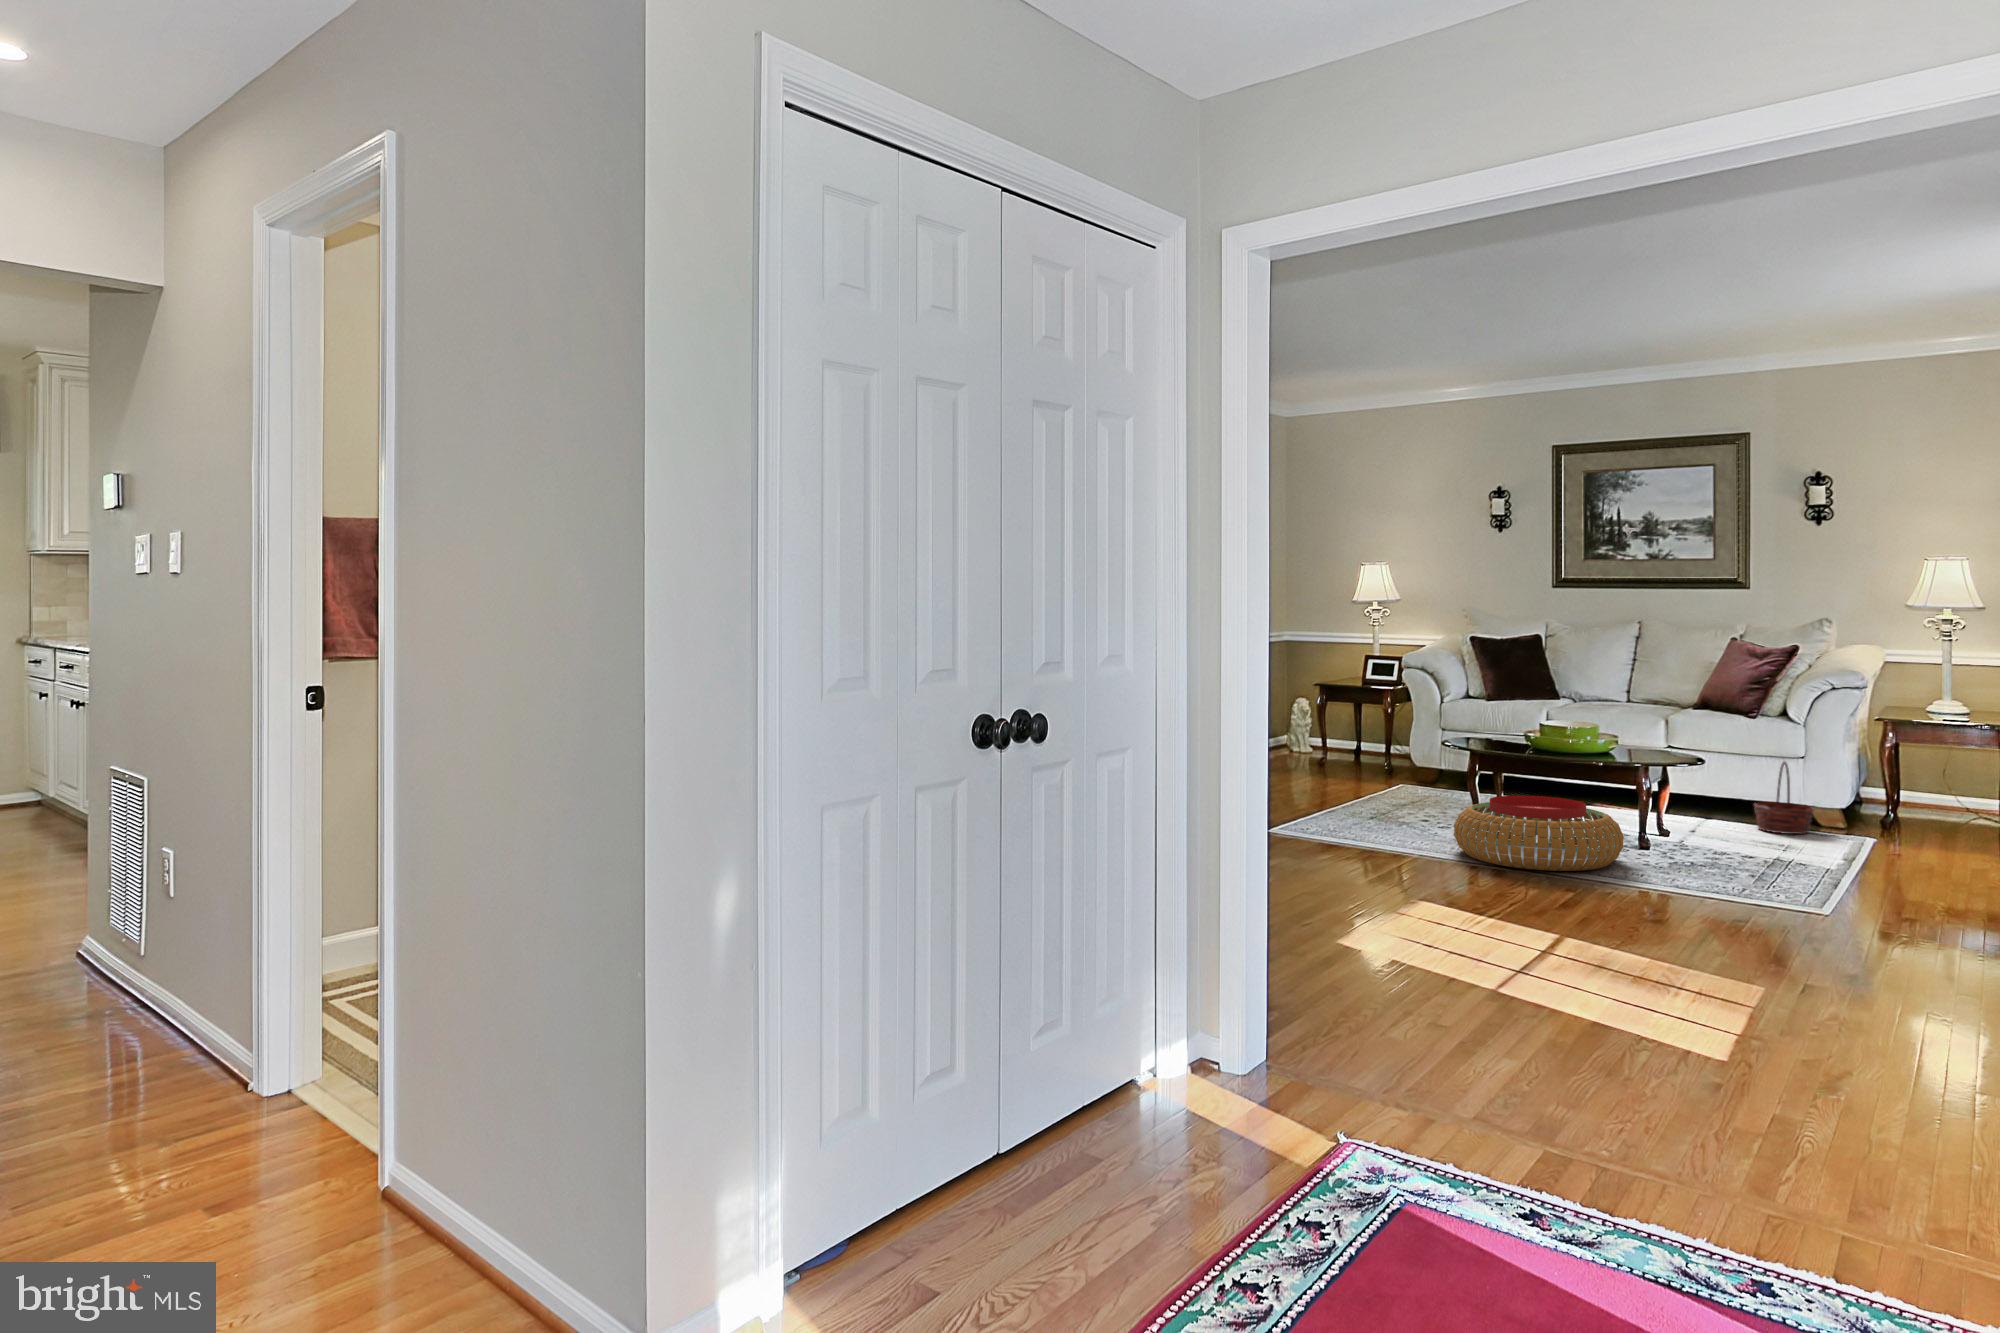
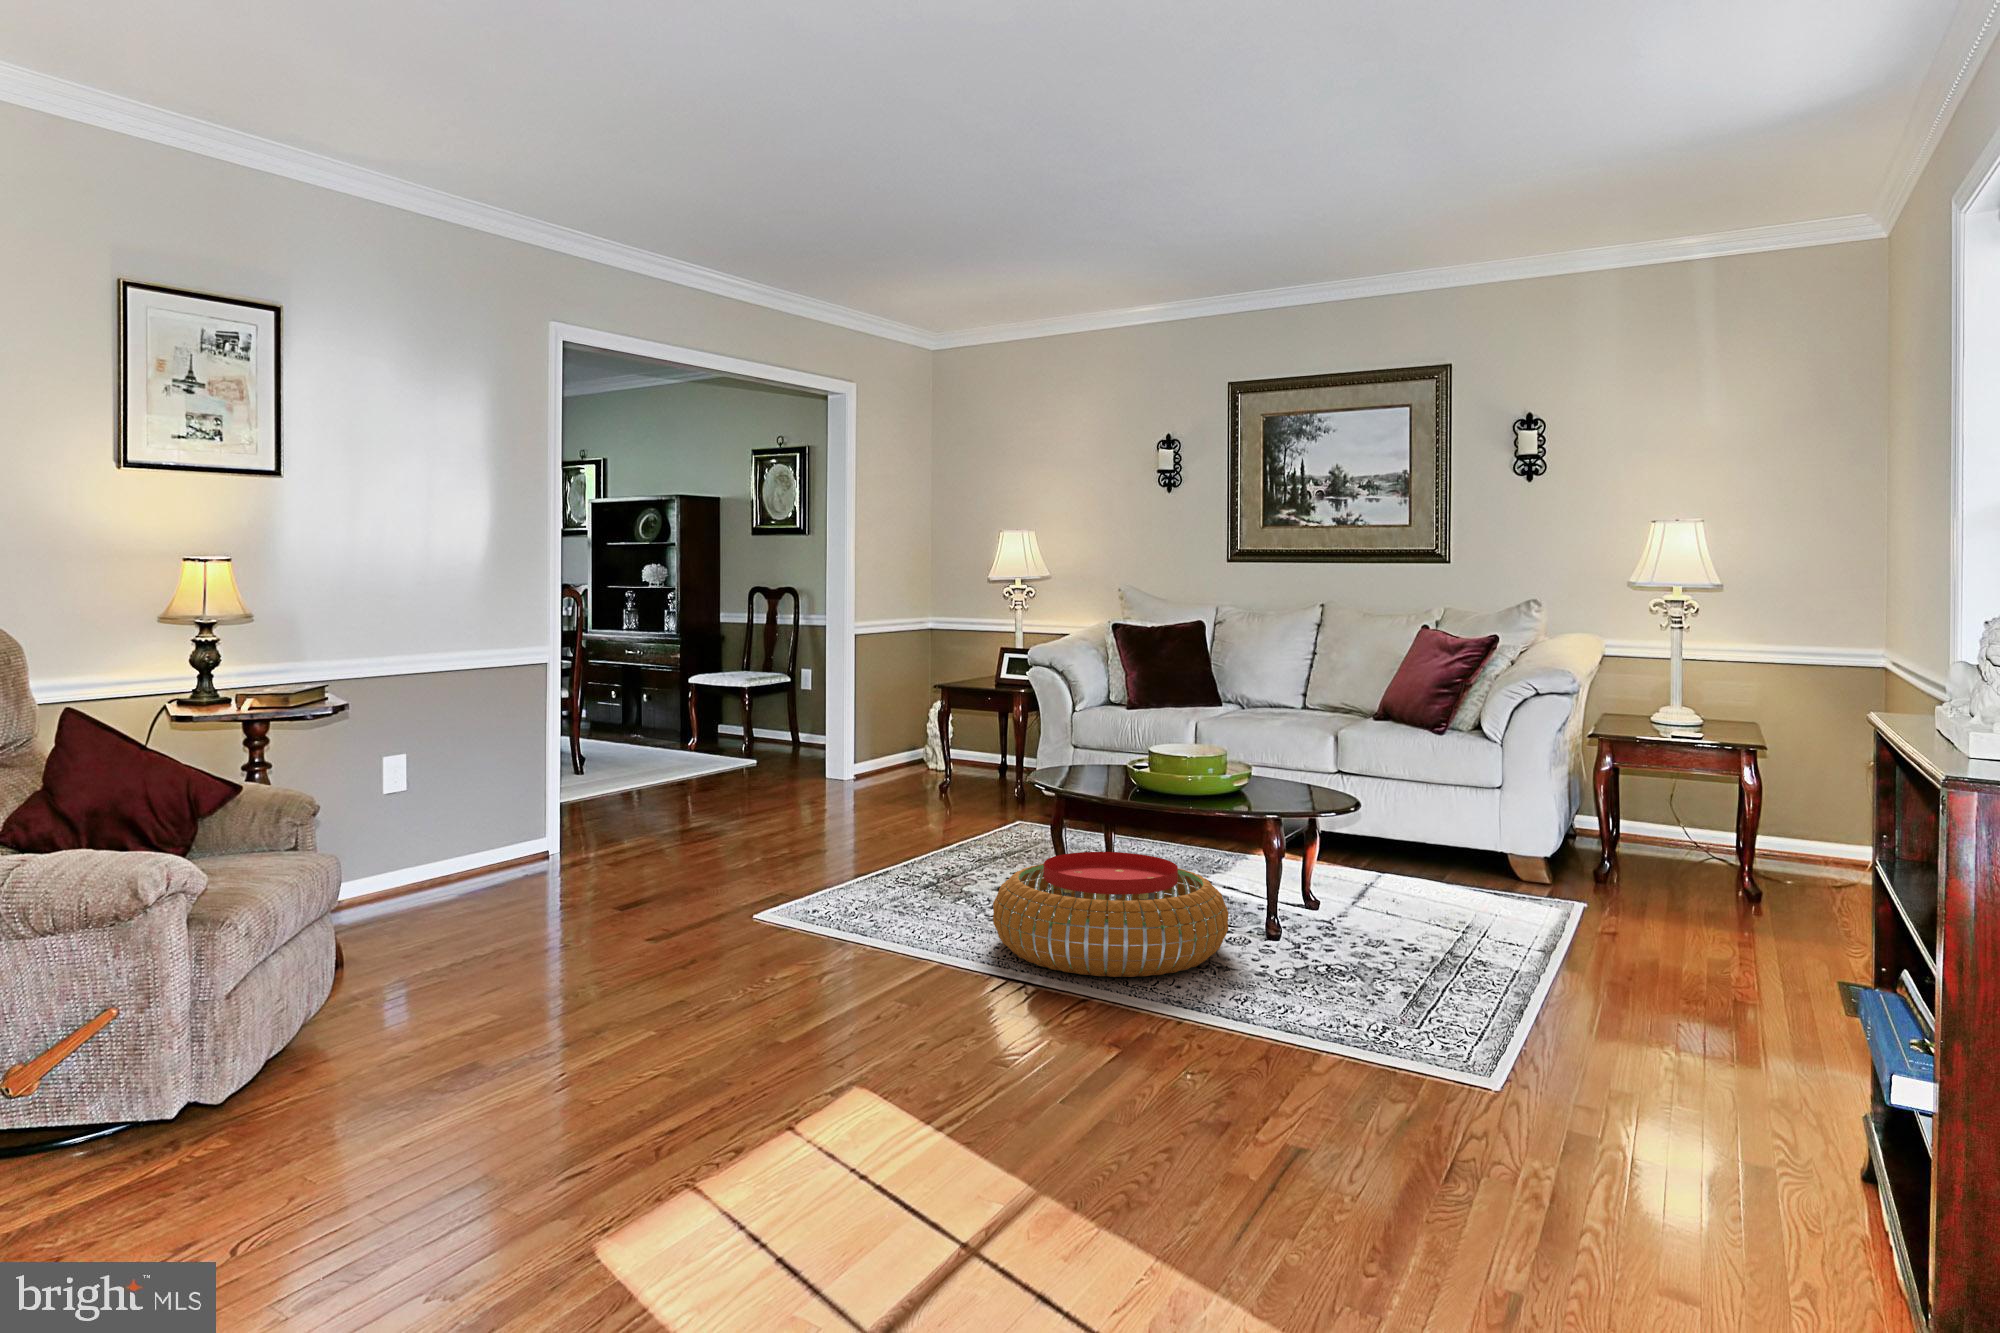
basket: present [1754,762,1814,834] -> none [1436,793,1511,894]

